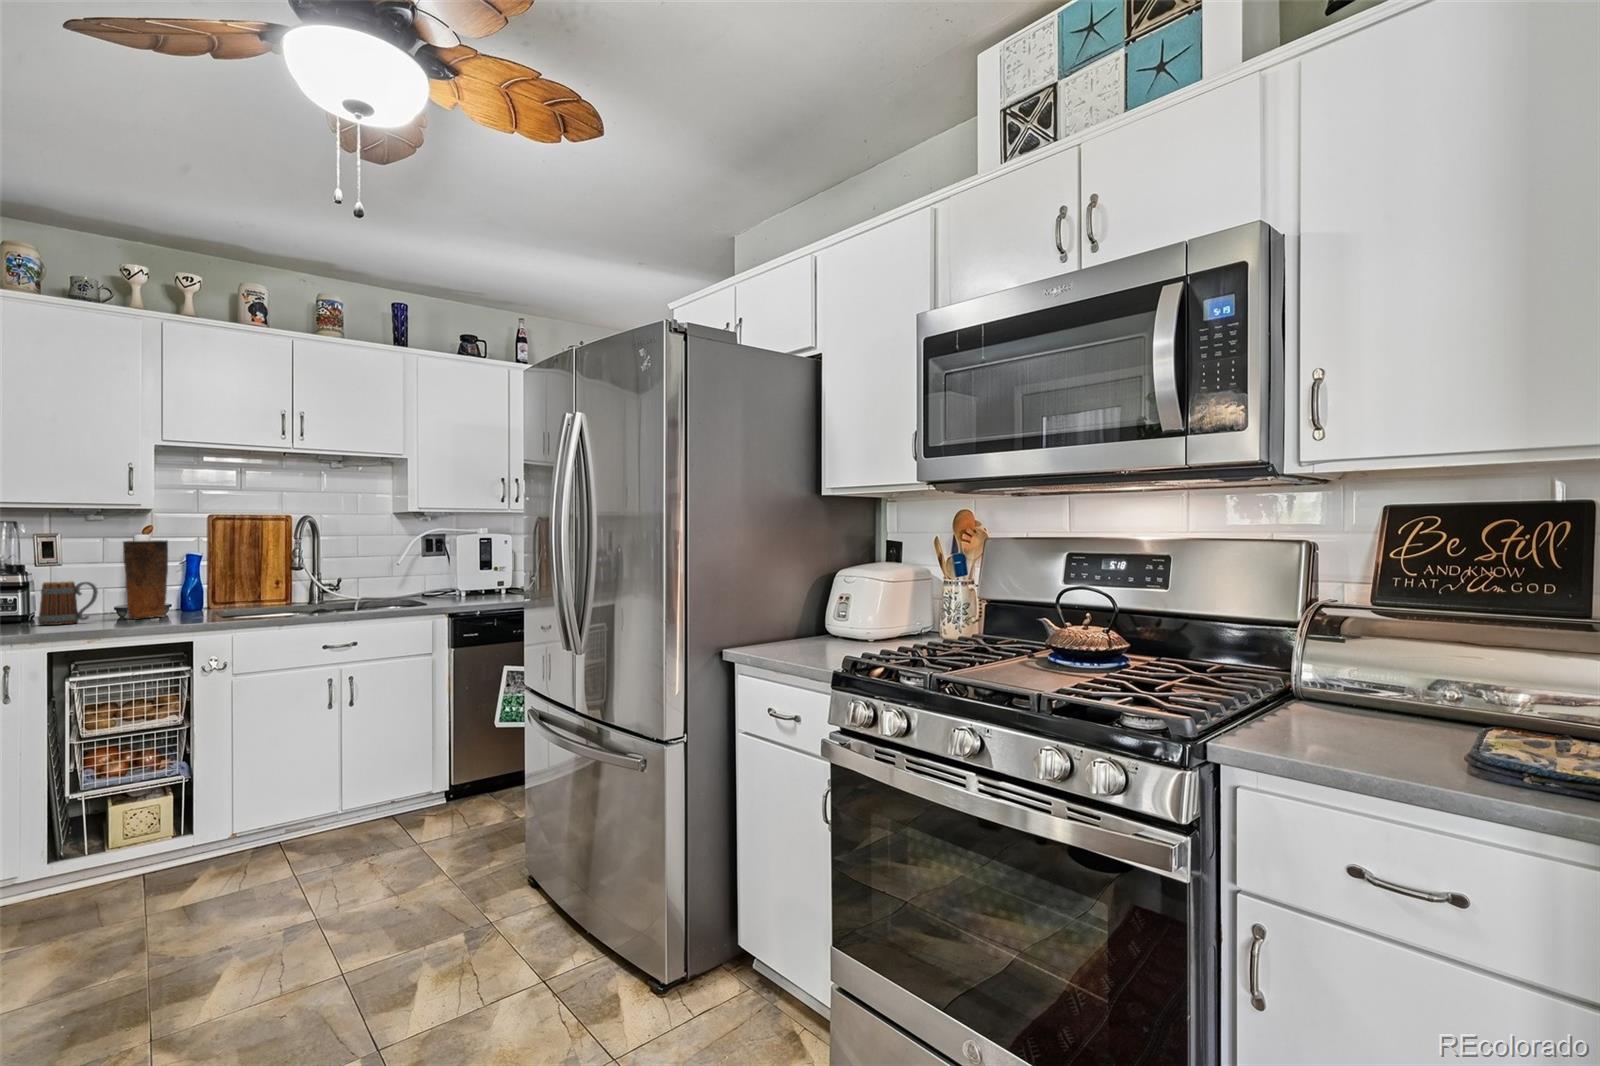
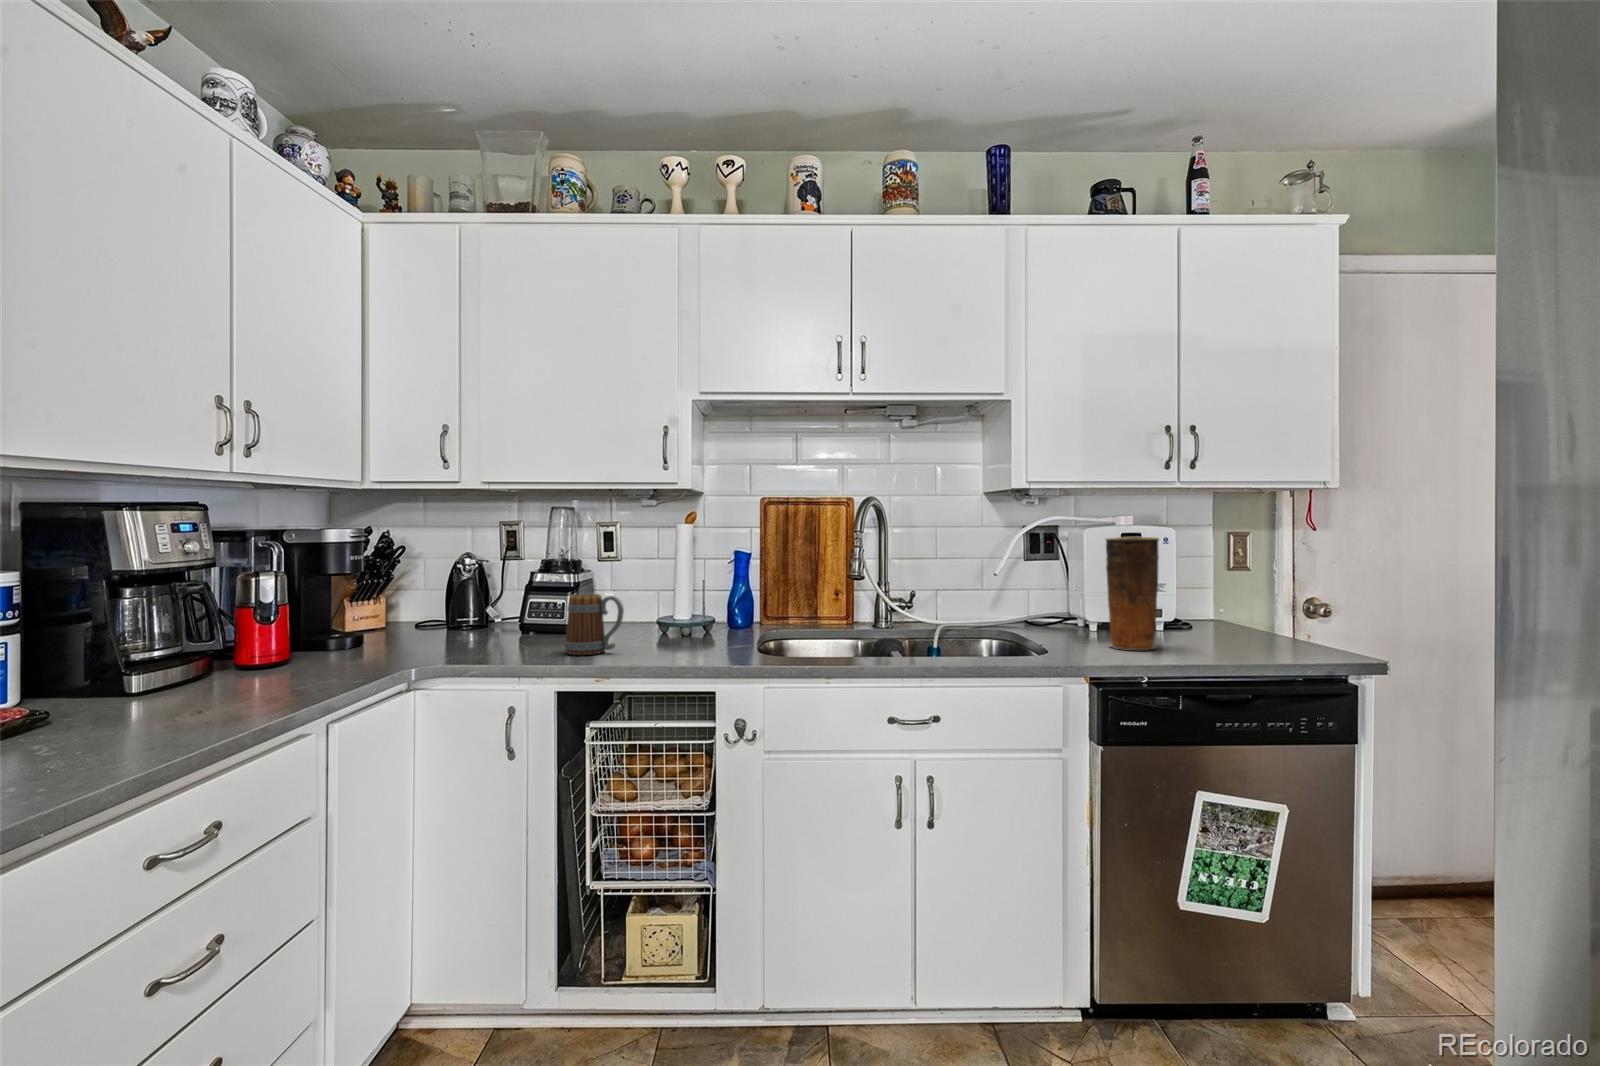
vase: present [123,540,168,618] -> present [1106,537,1159,650]

